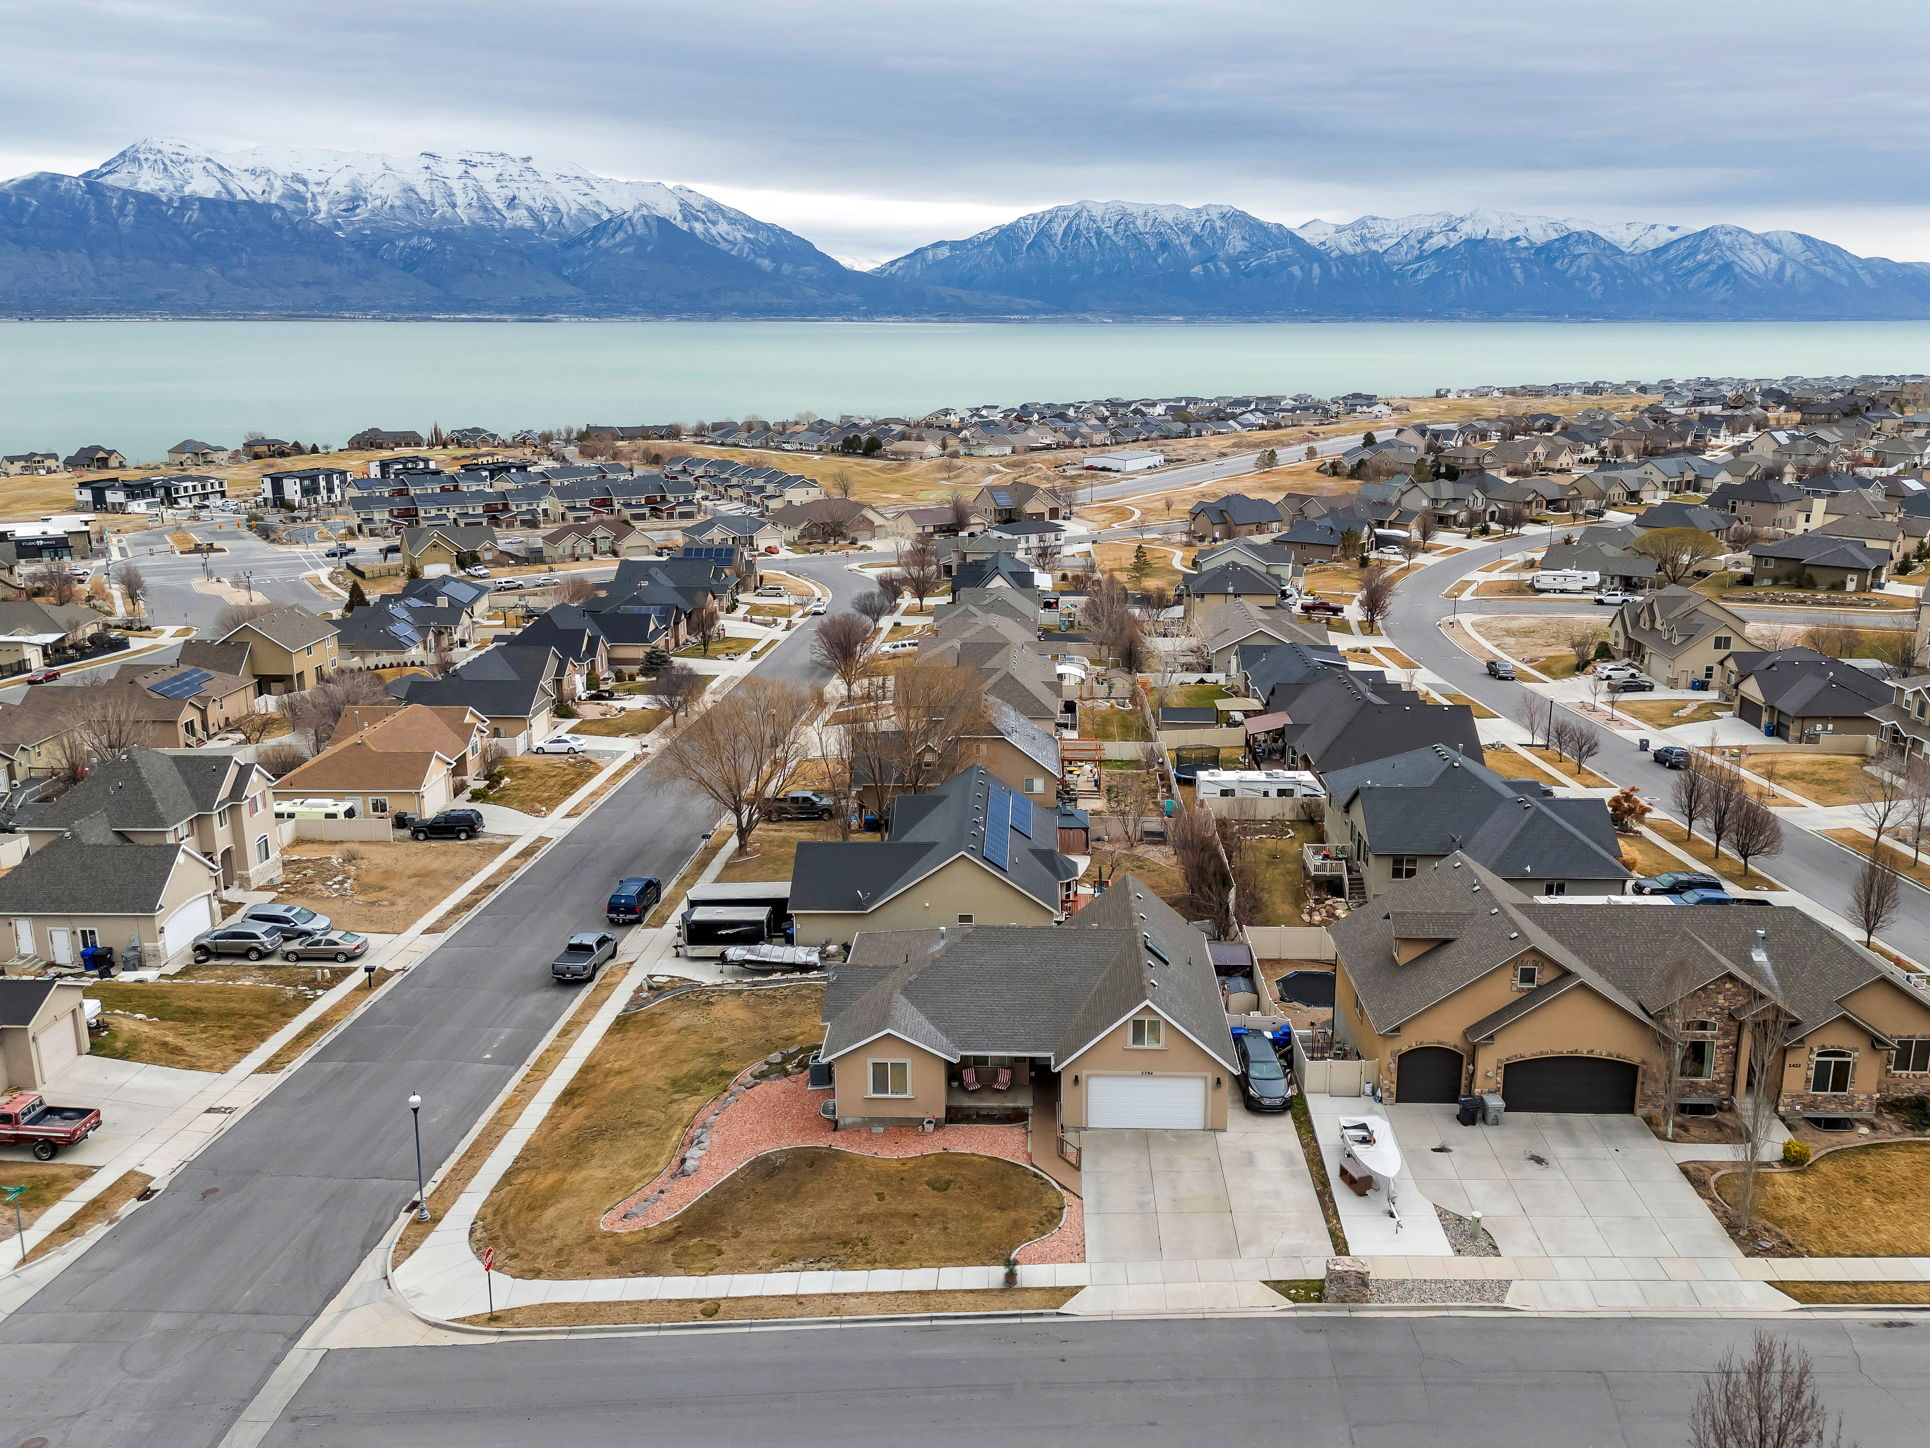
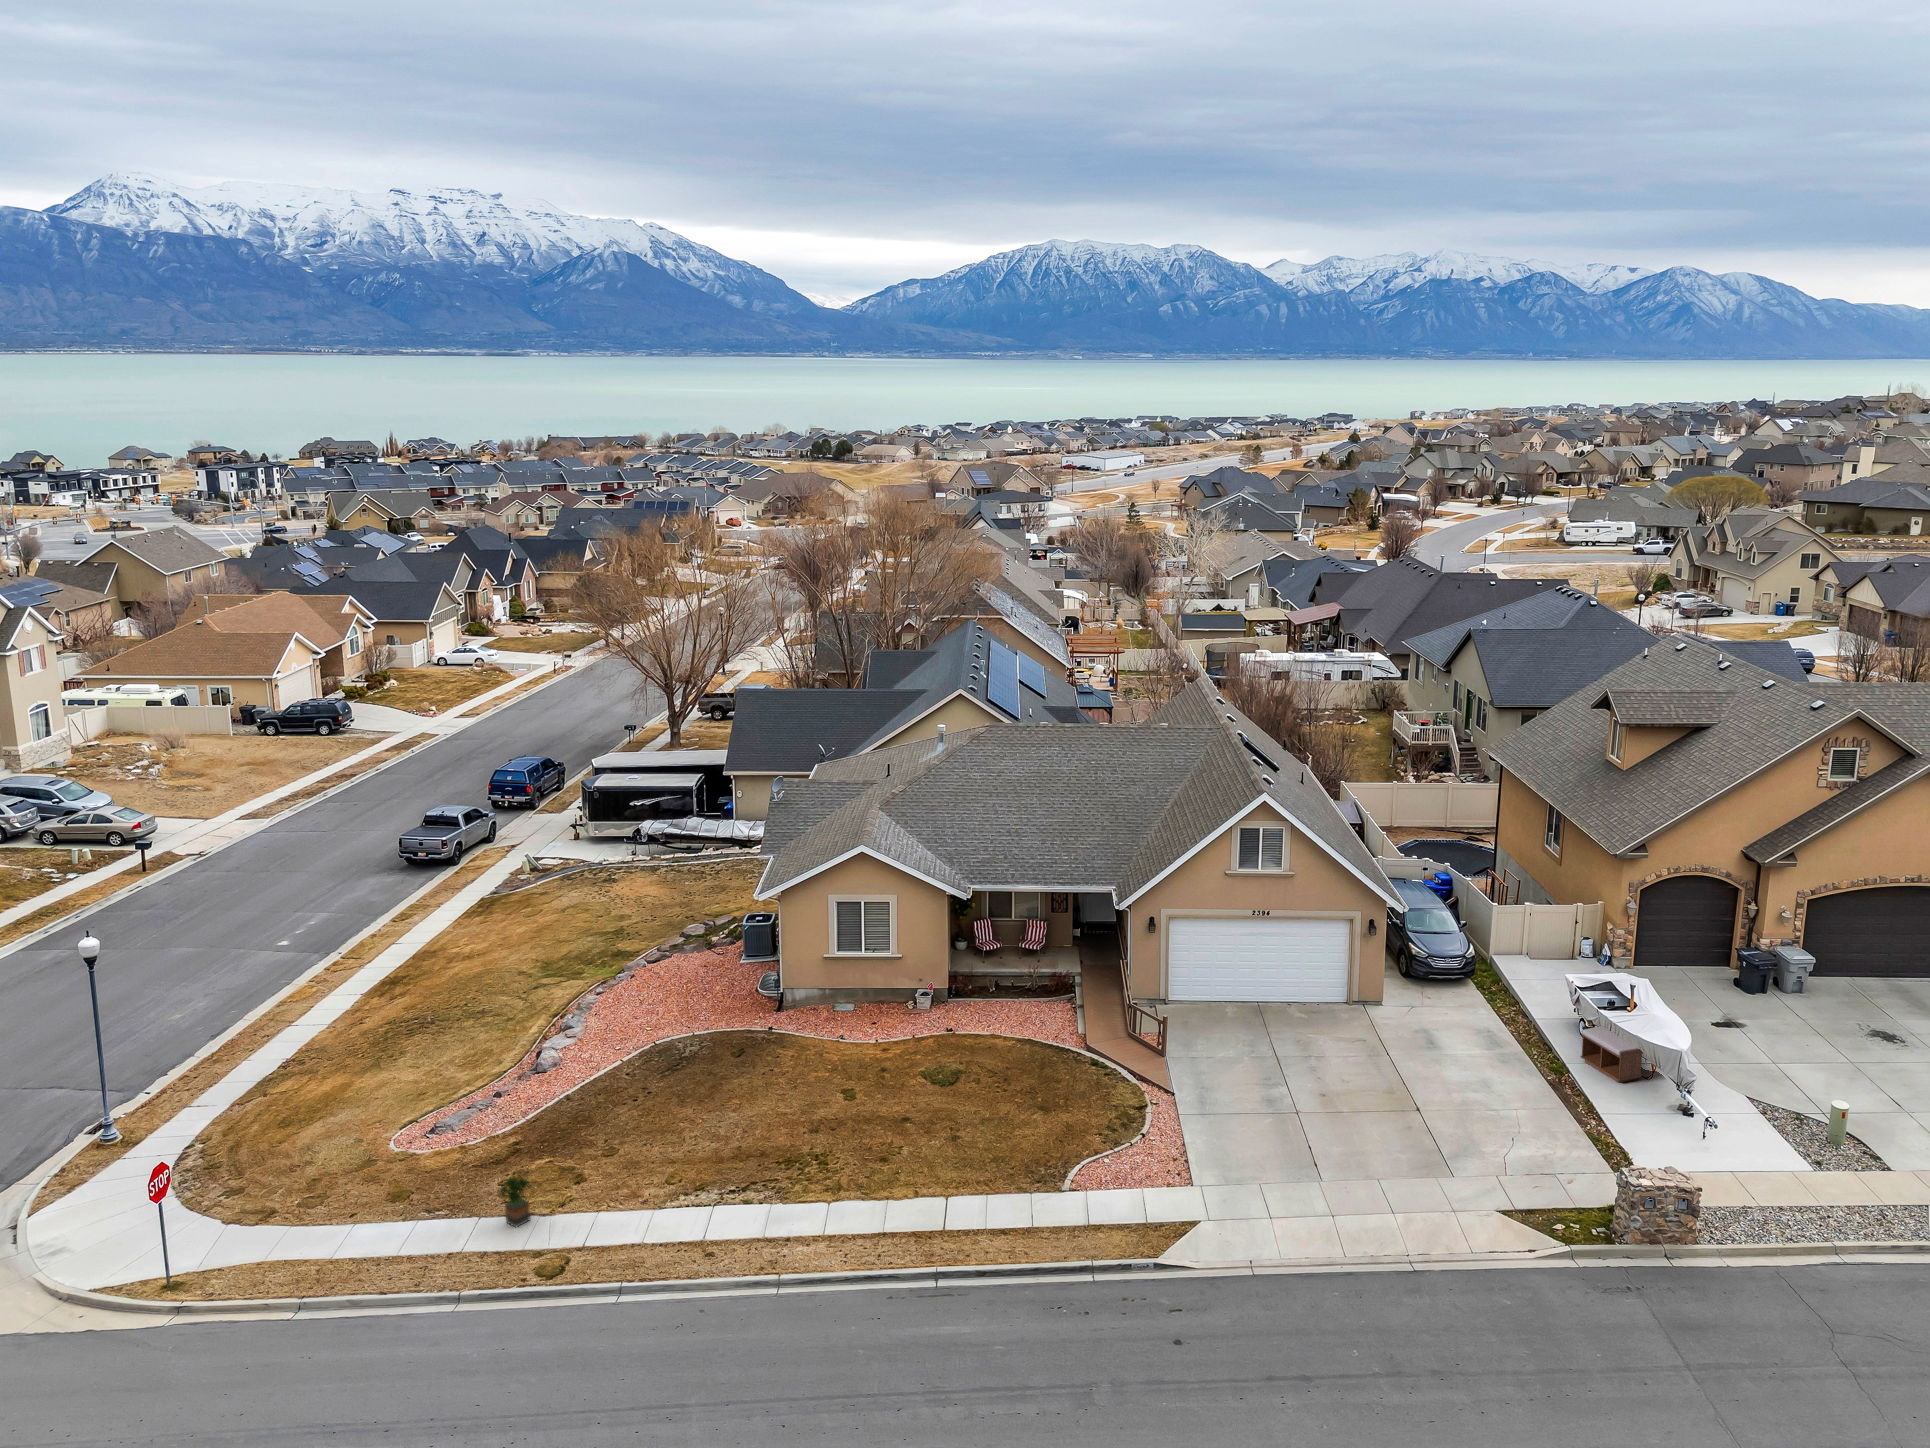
potted tree: present [1004,1258,1020,1287] -> present [501,1177,532,1227]

